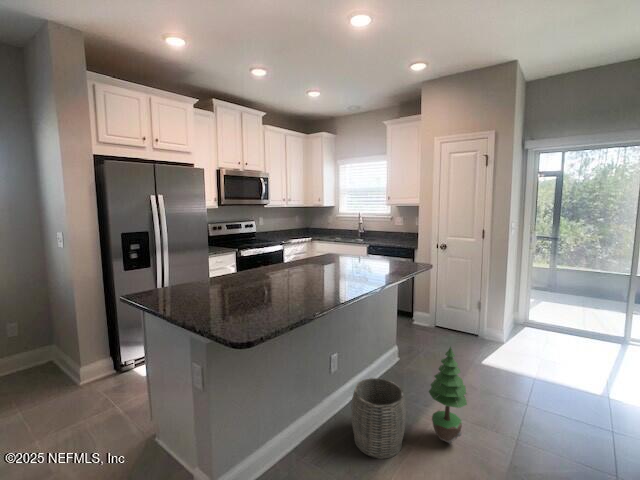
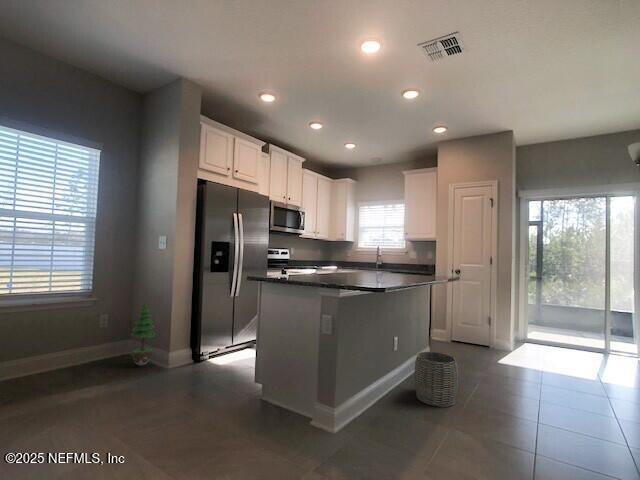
potted tree: present [429,347,467,443] -> present [130,301,156,366]

